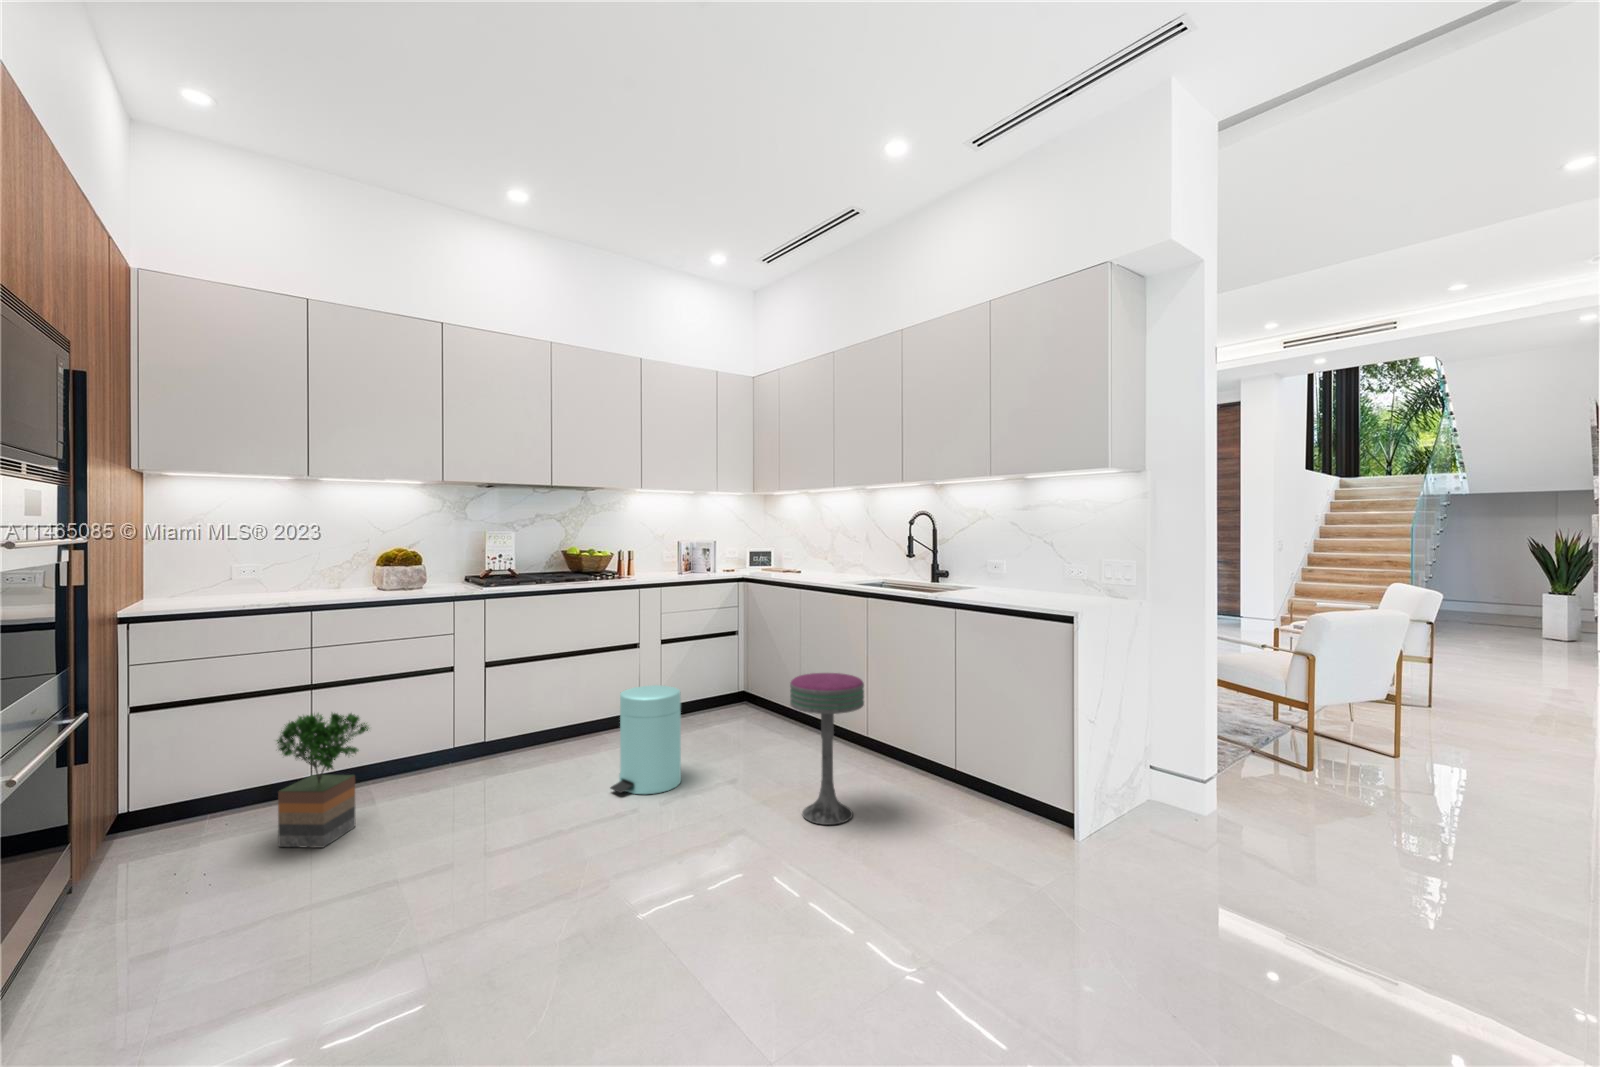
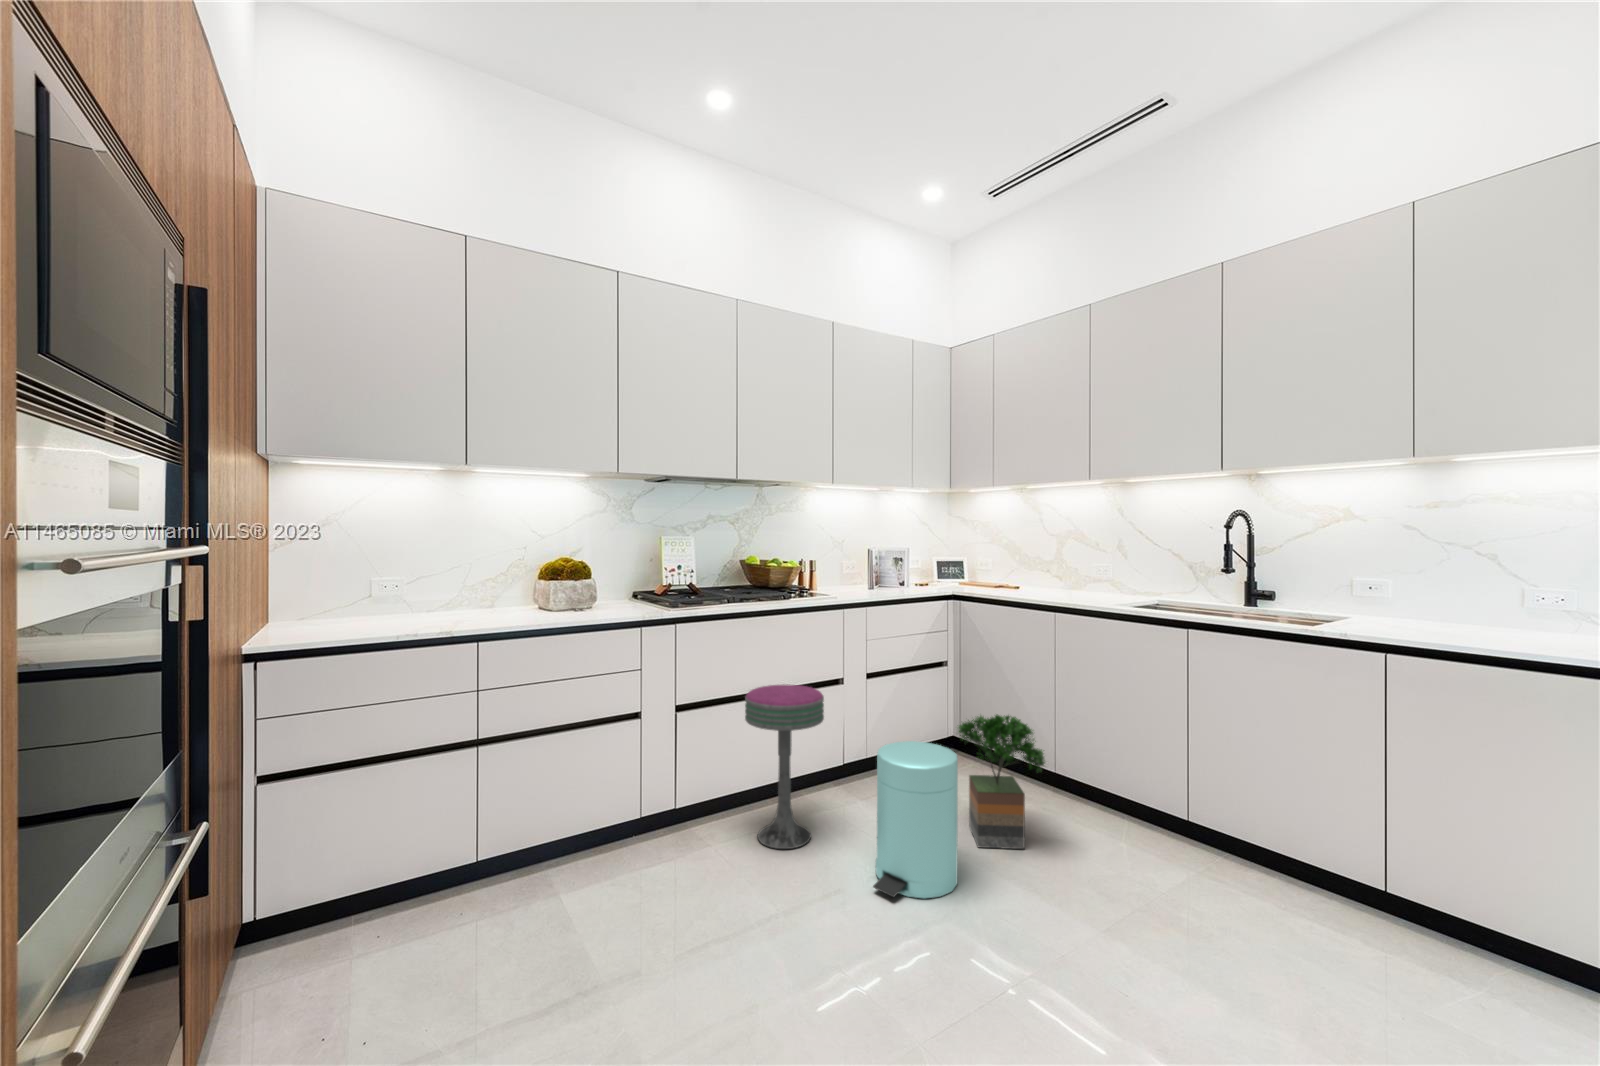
bar stool: present [790,673,864,825] -> present [745,684,824,849]
potted tree: present [277,713,369,848] -> present [959,714,1045,849]

